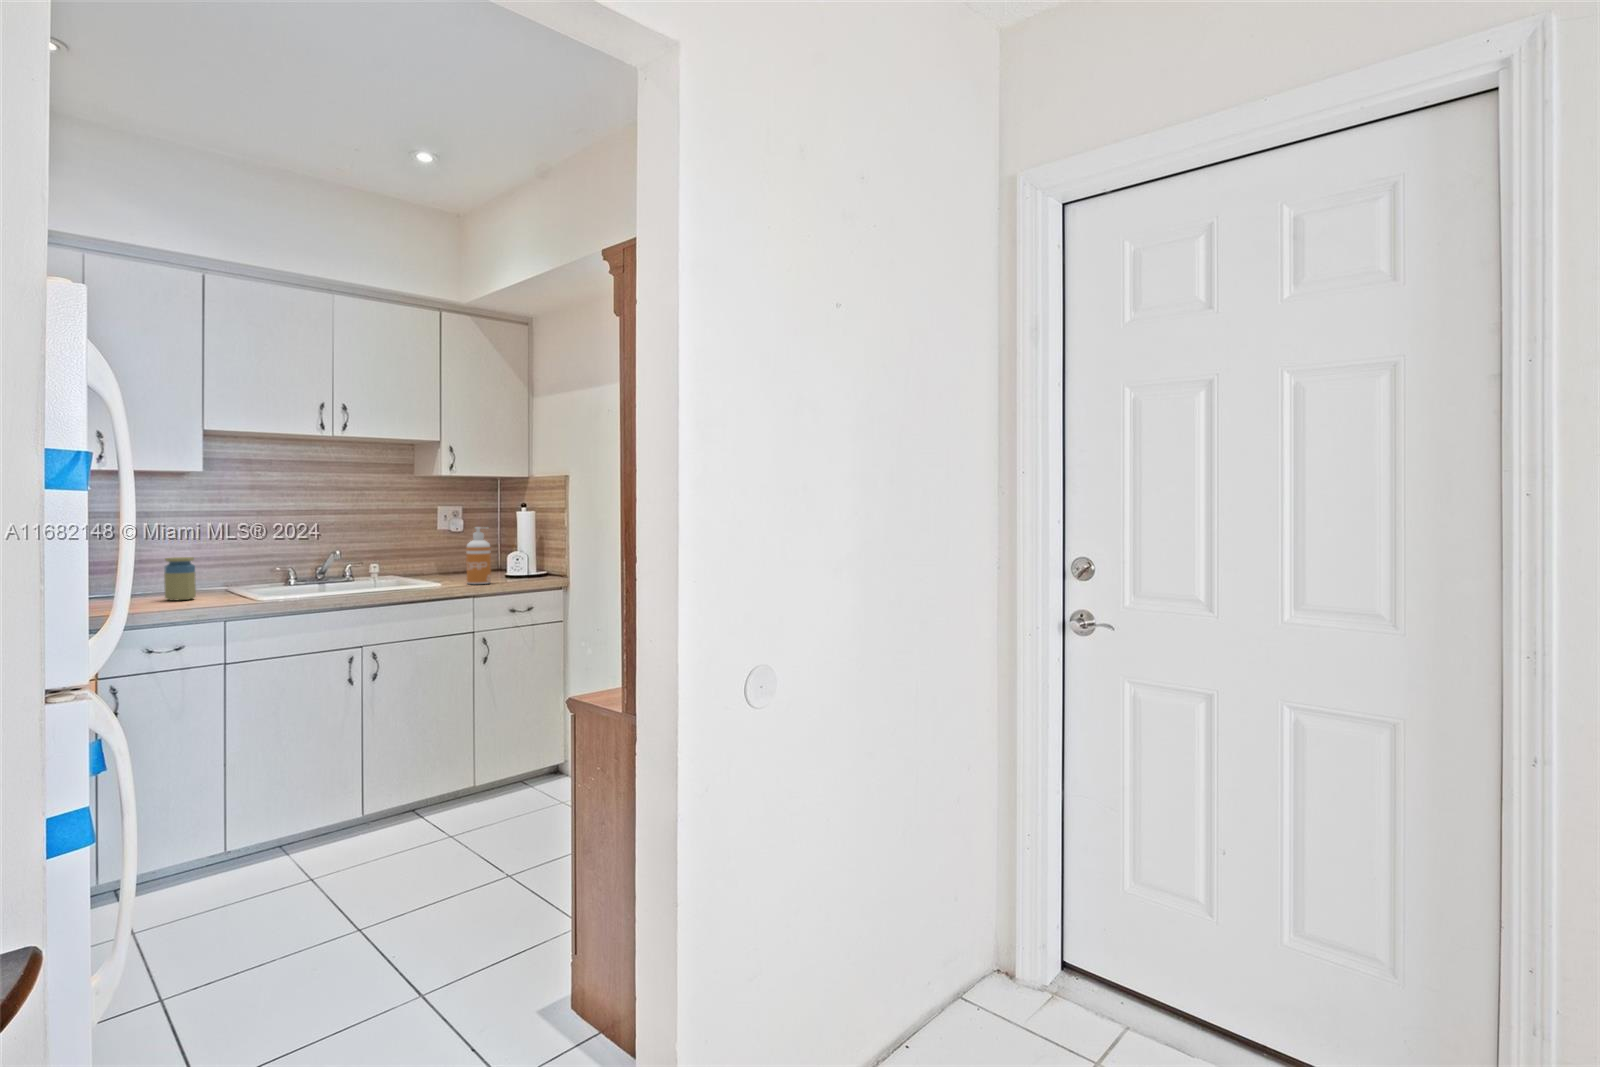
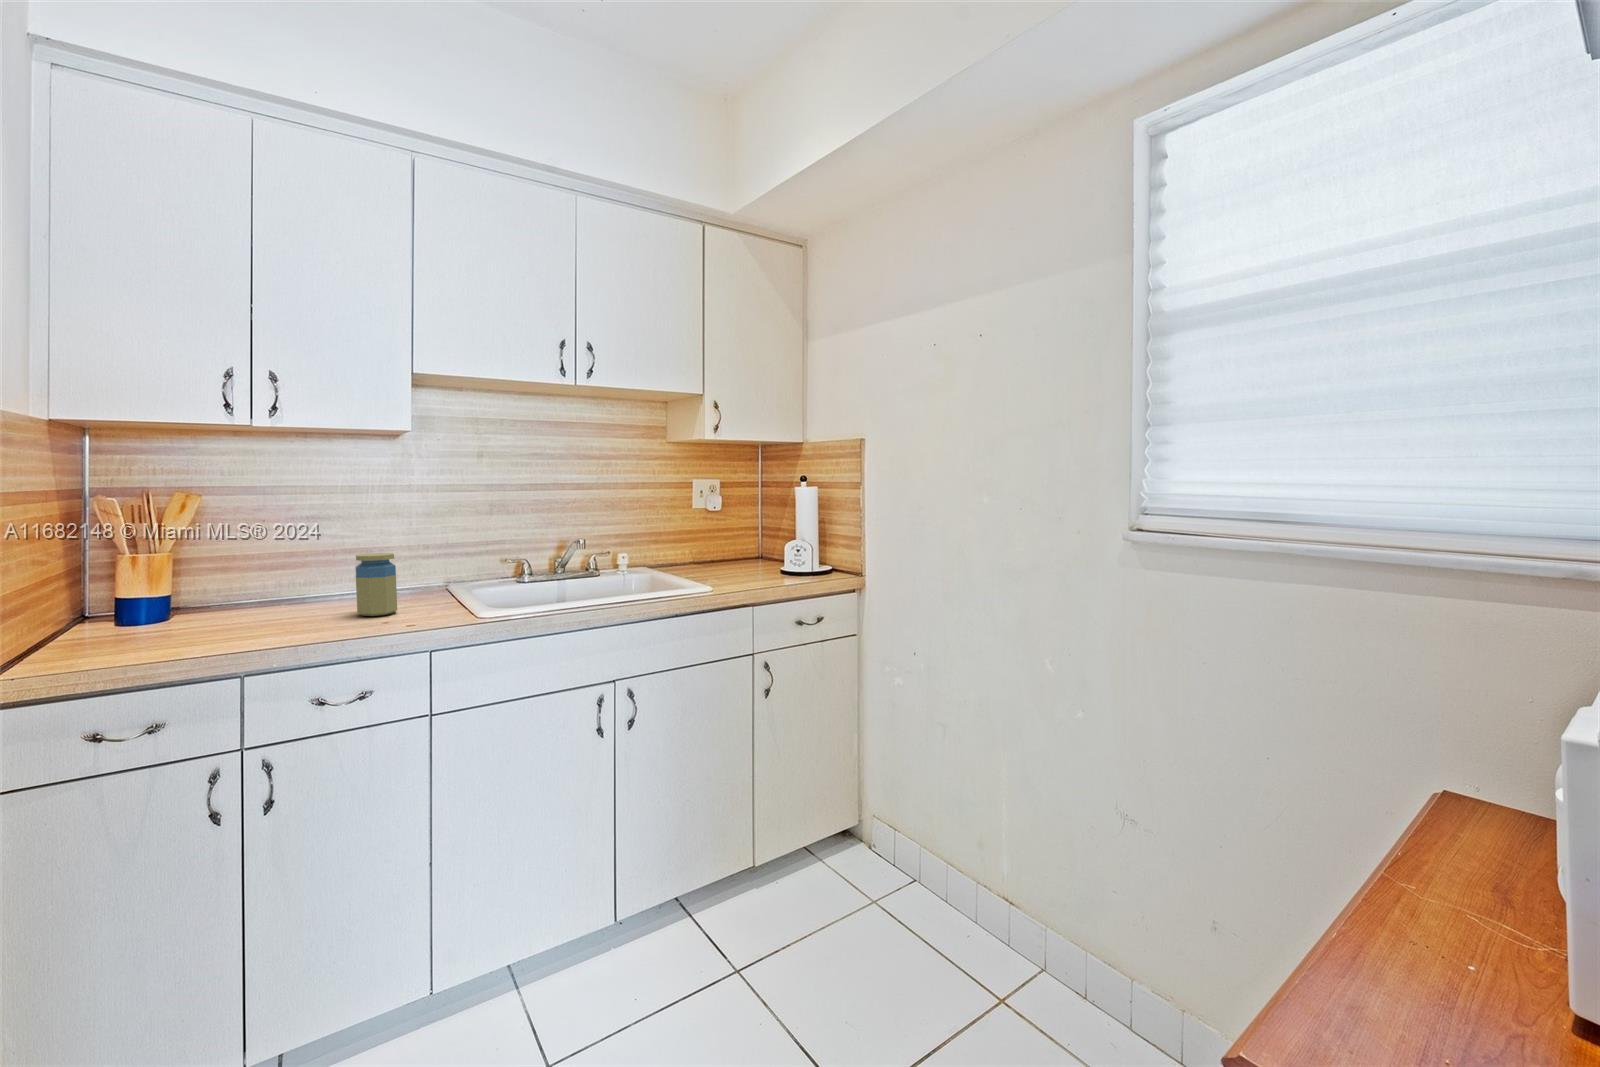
soap dispenser: present [466,527,491,584] -> none [739,508,769,586]

